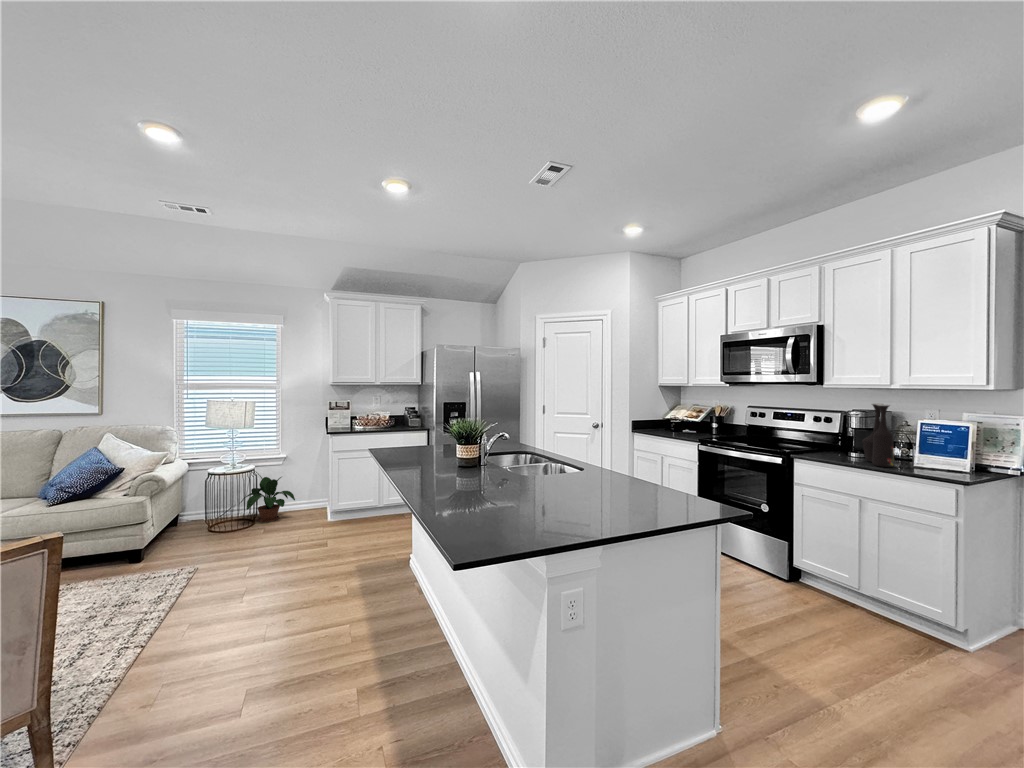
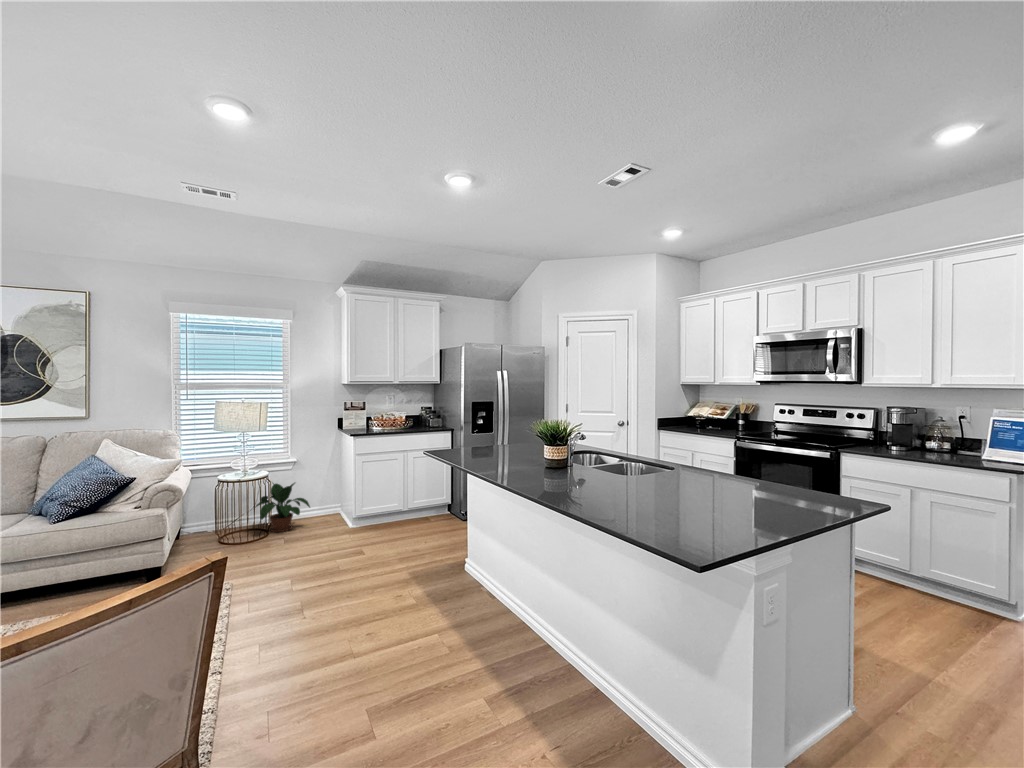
vase: present [862,403,894,467] -> none [907,400,944,459]

